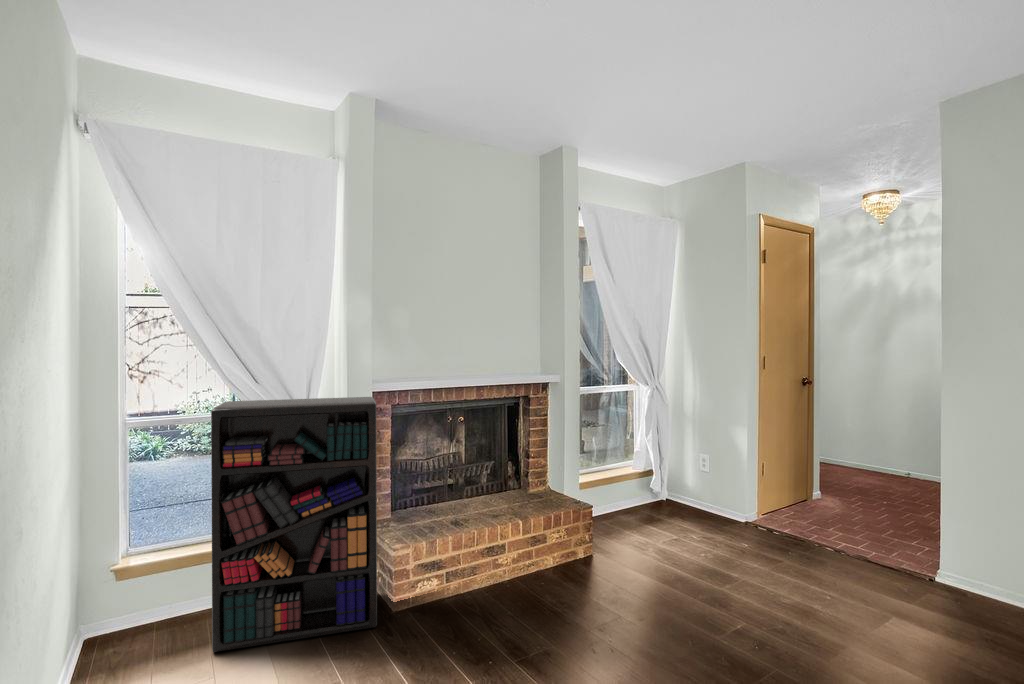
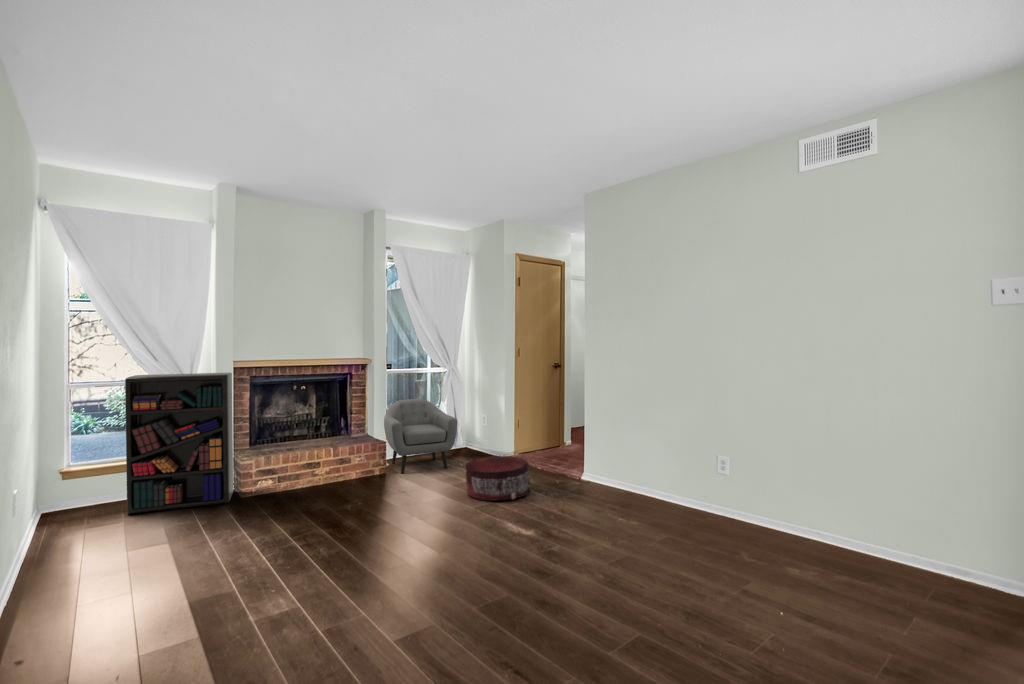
armchair: none [578,434,703,560] -> present [384,399,458,474]
pouf: none [775,544,917,649] -> present [466,456,530,501]

